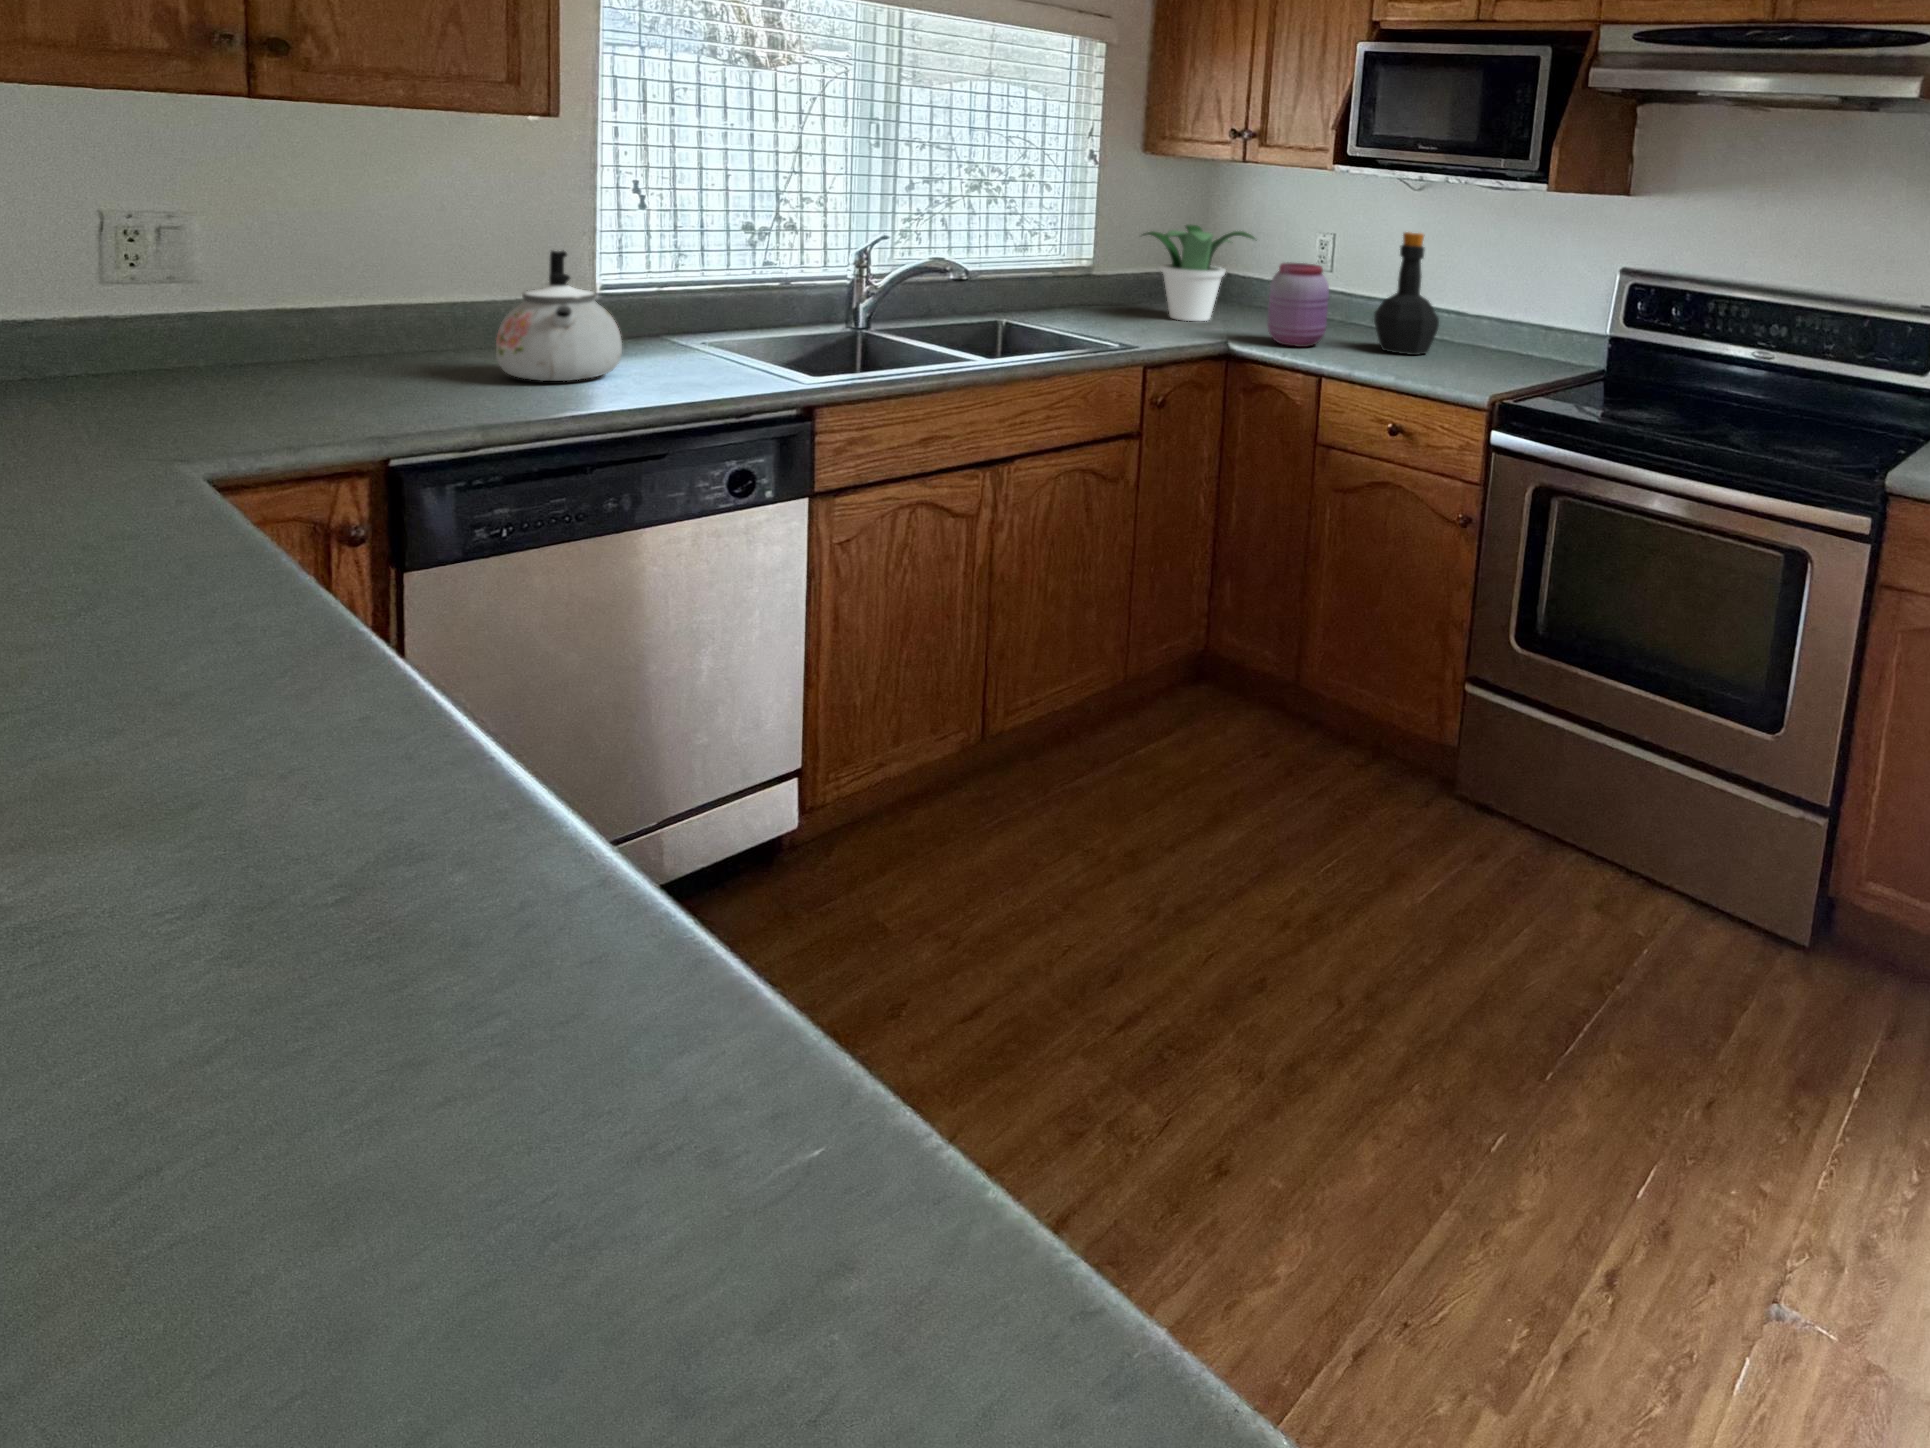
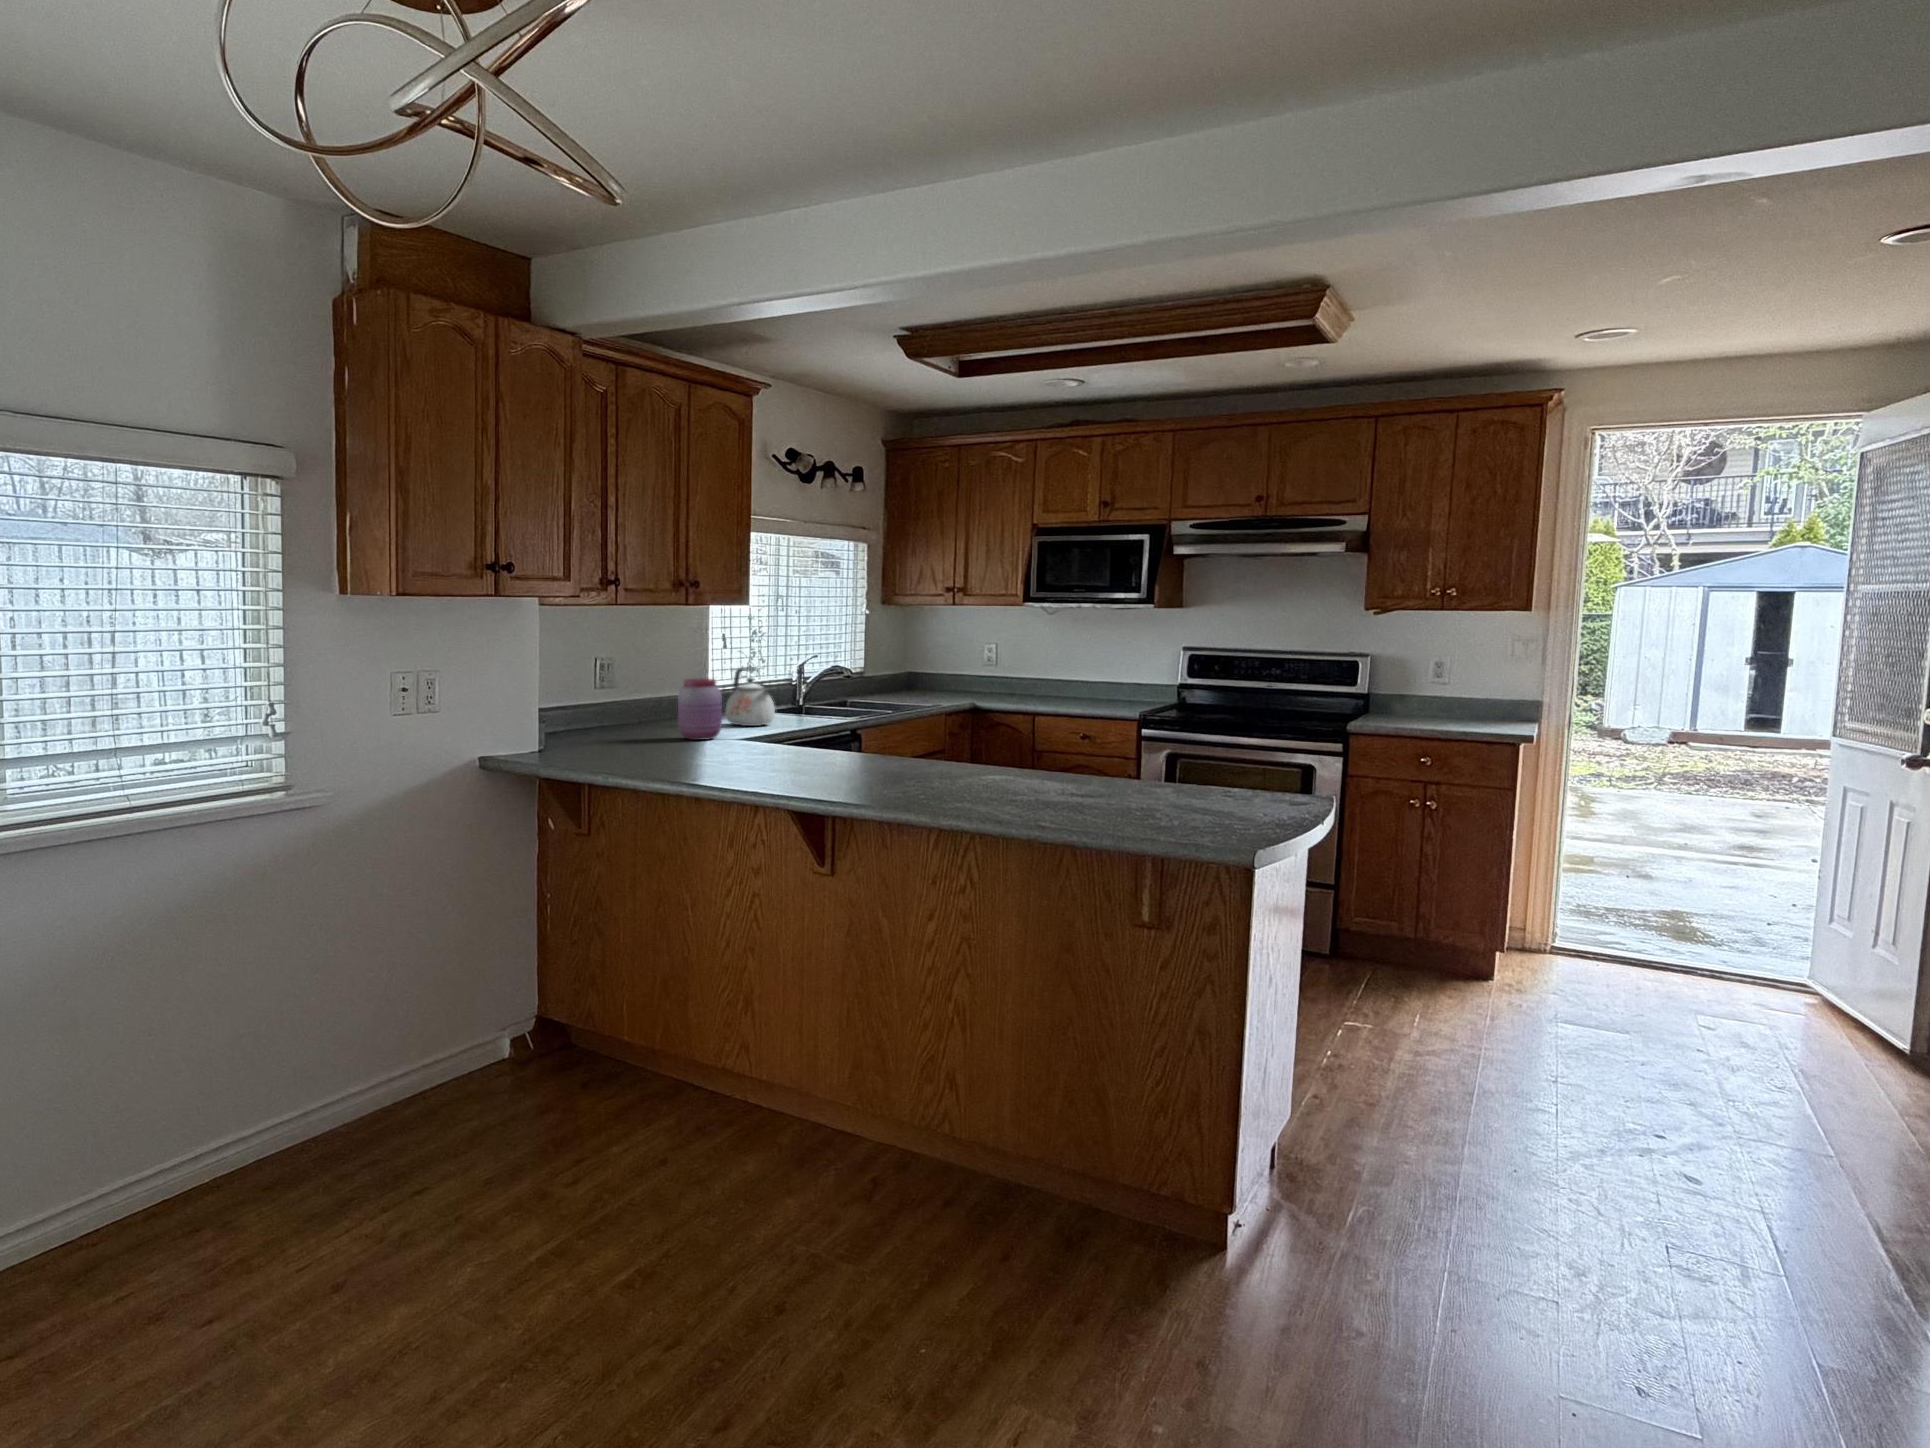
potted plant: present [1143,225,1255,321] -> none [897,644,967,697]
bottle: present [1374,232,1439,355] -> none [1046,637,1085,702]
jar: present [1268,263,1329,347] -> present [678,679,722,740]

